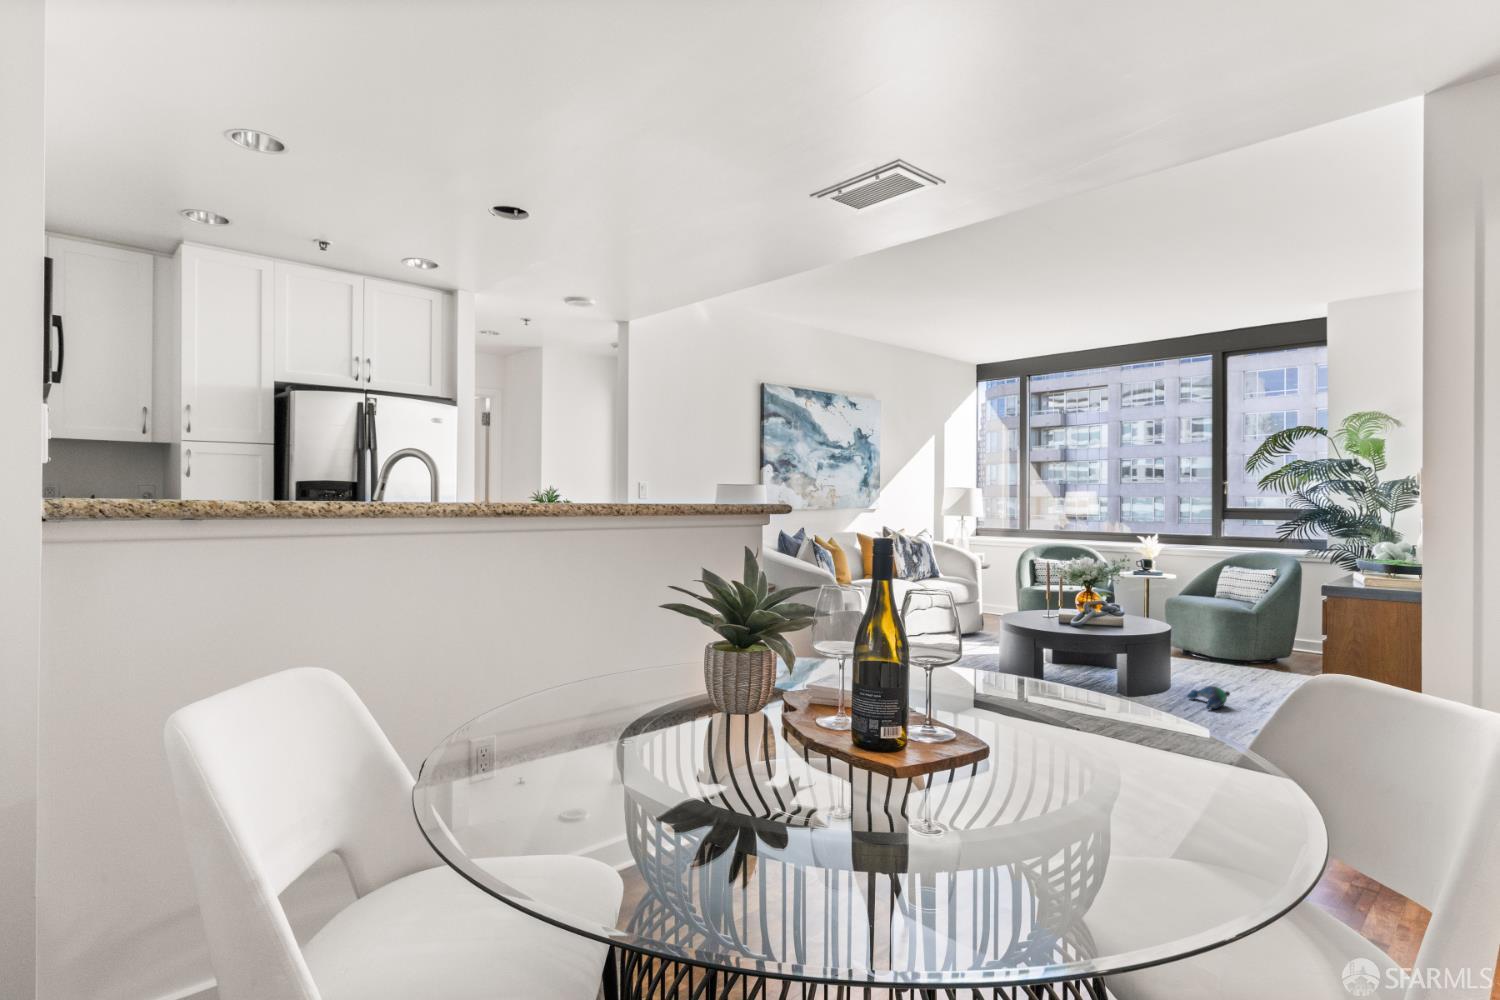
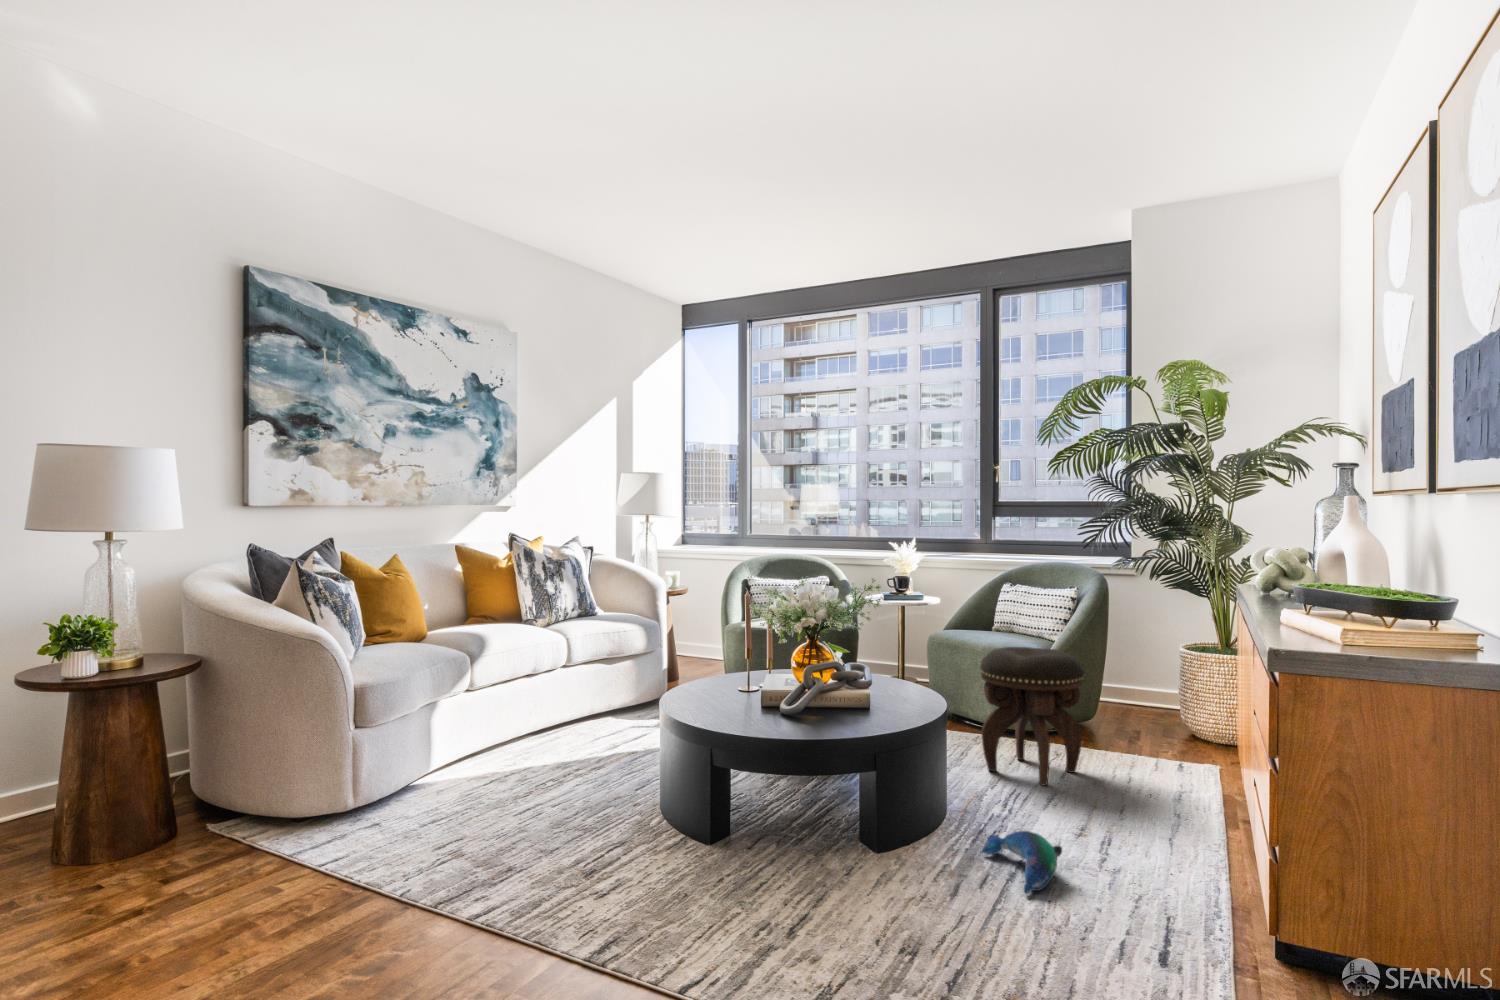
footstool: none [1196,602,1266,681] -> present [980,647,1084,785]

